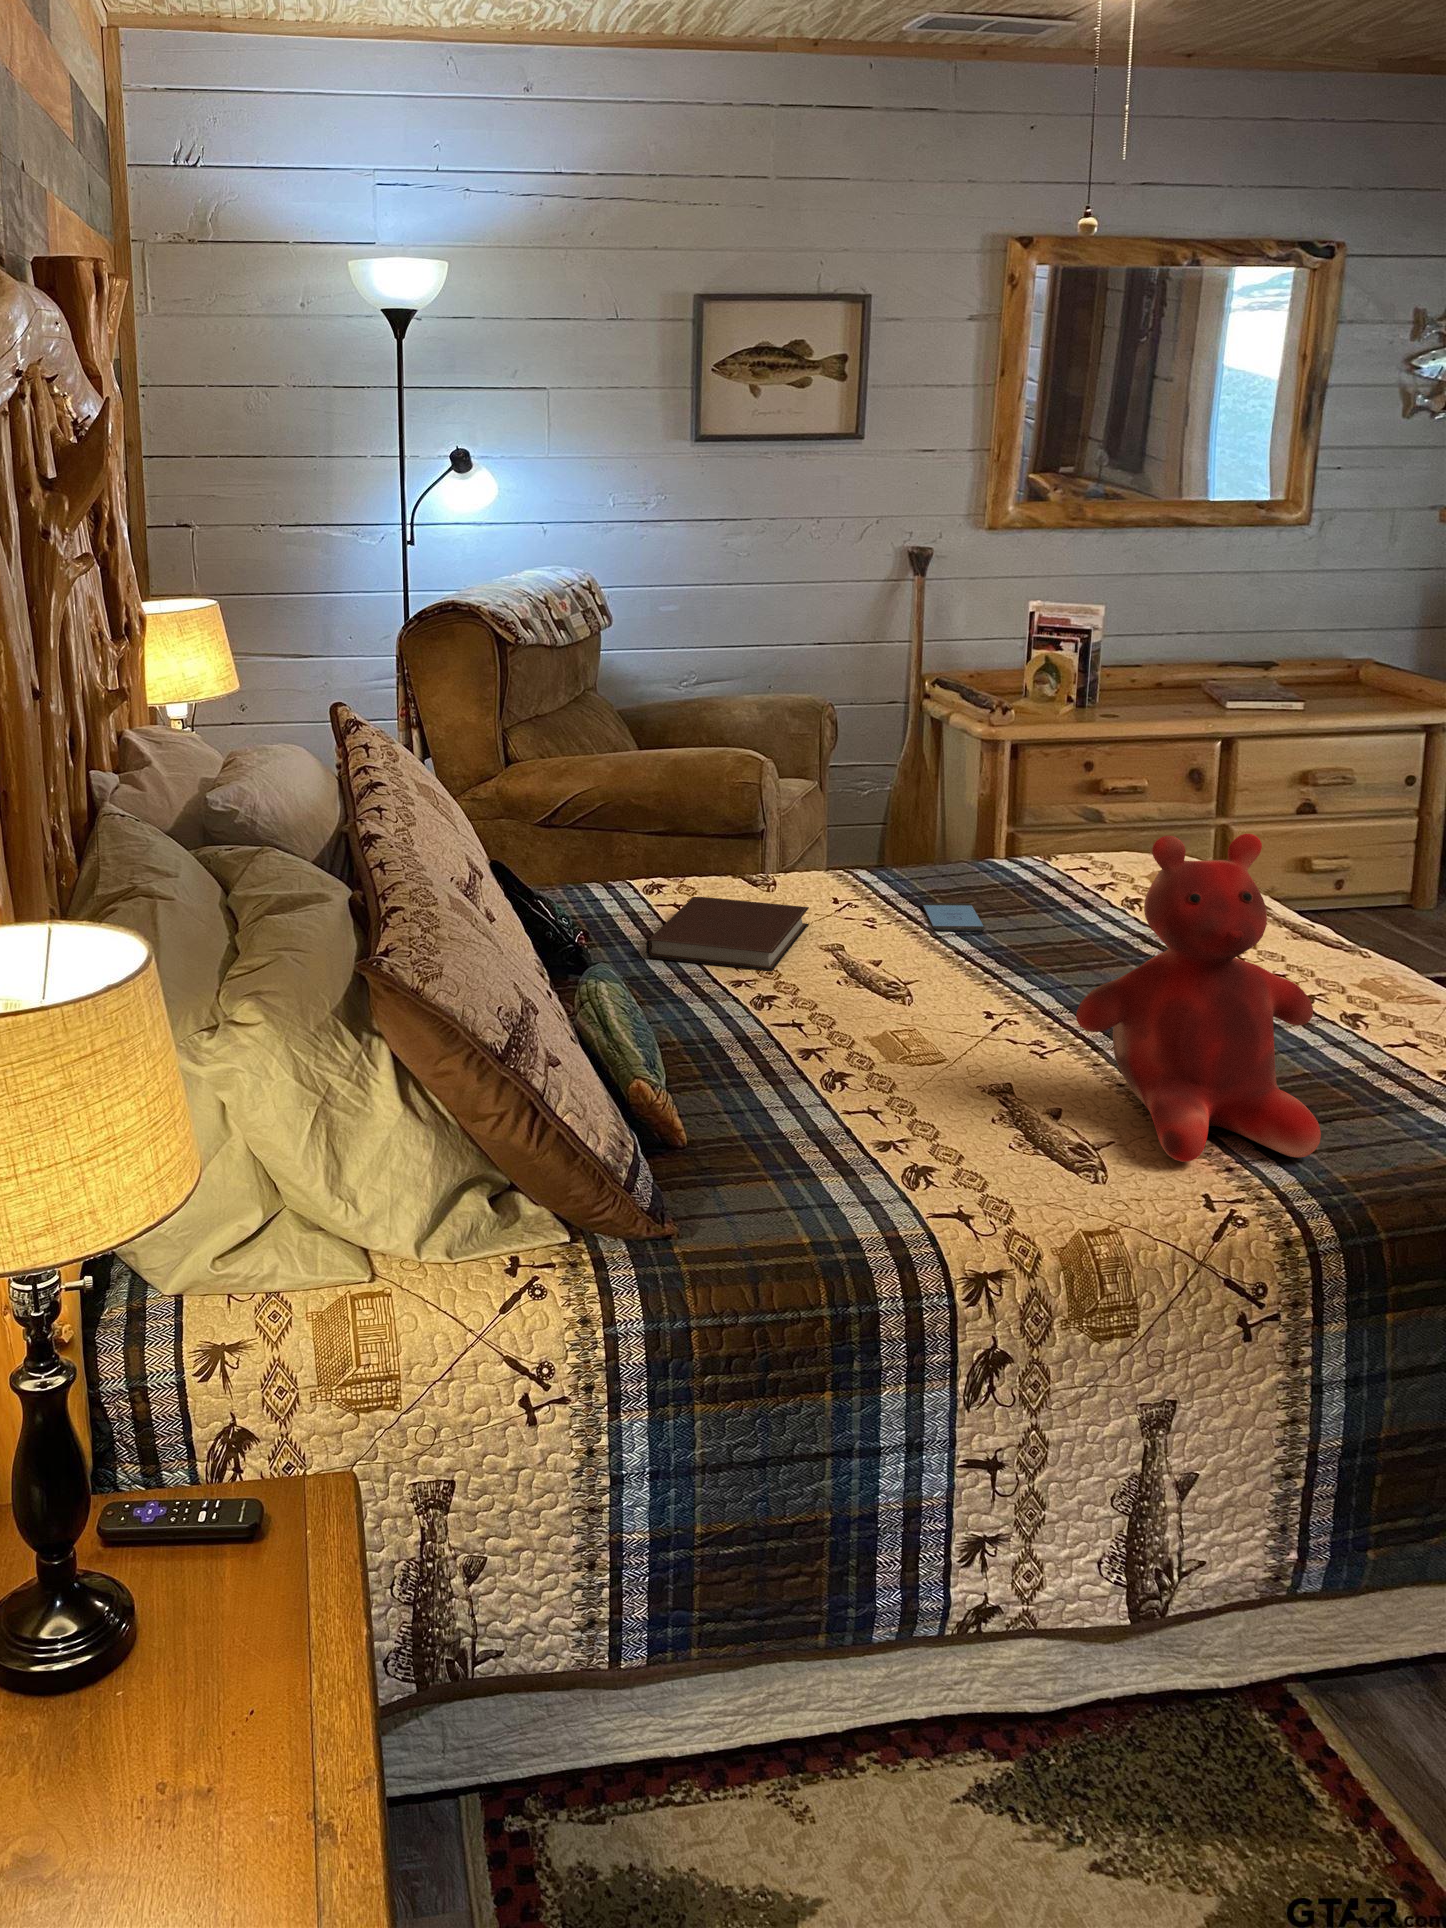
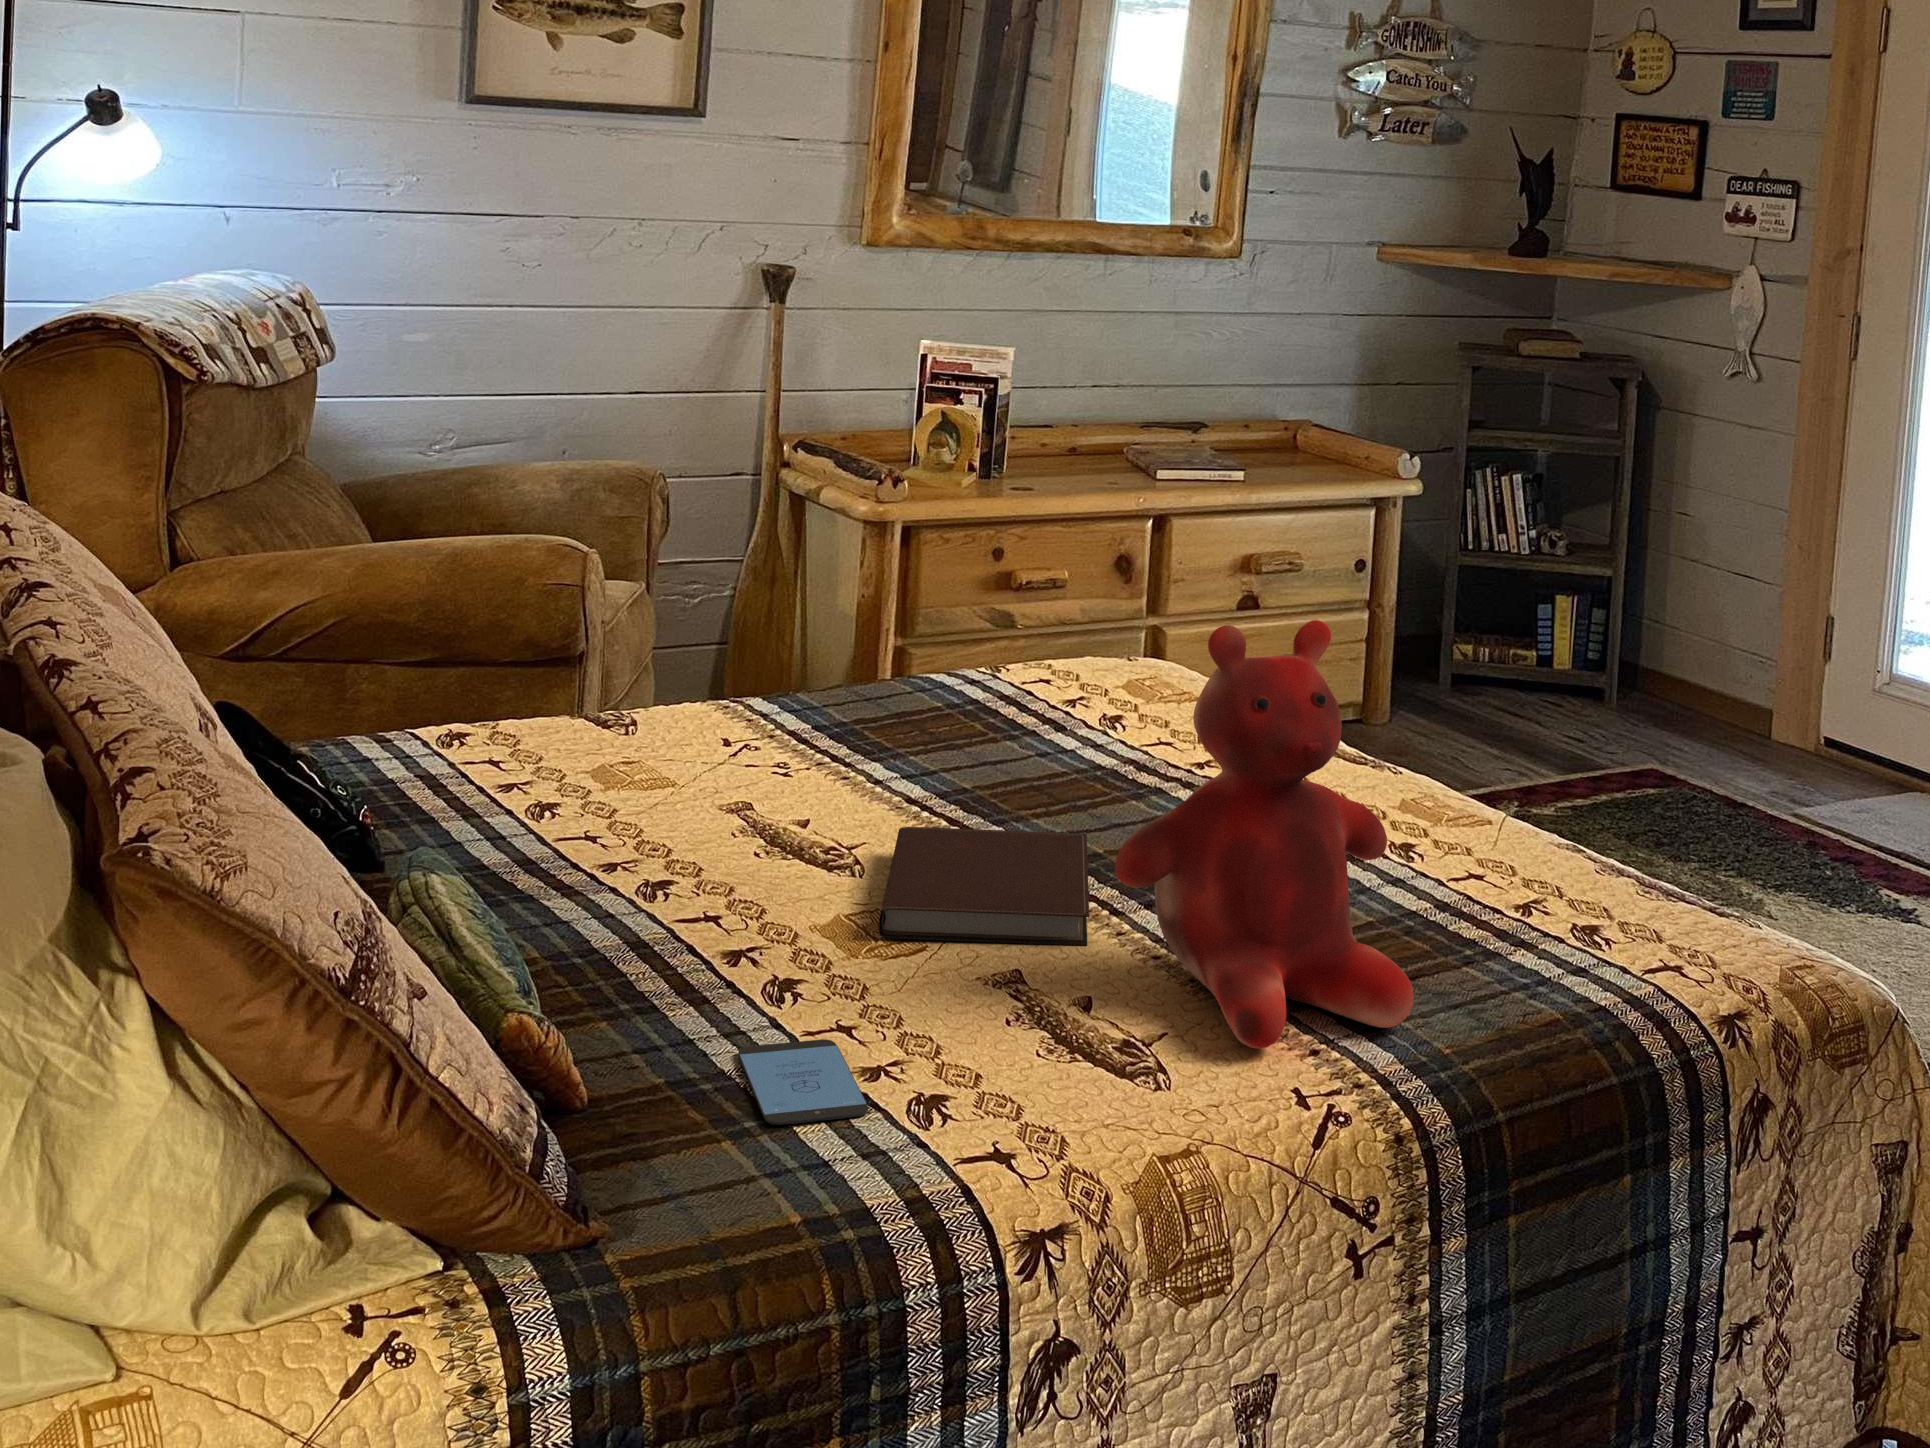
notebook: present [646,897,809,971] -> present [879,827,1089,946]
smartphone: present [923,903,984,931] -> present [738,1039,868,1125]

